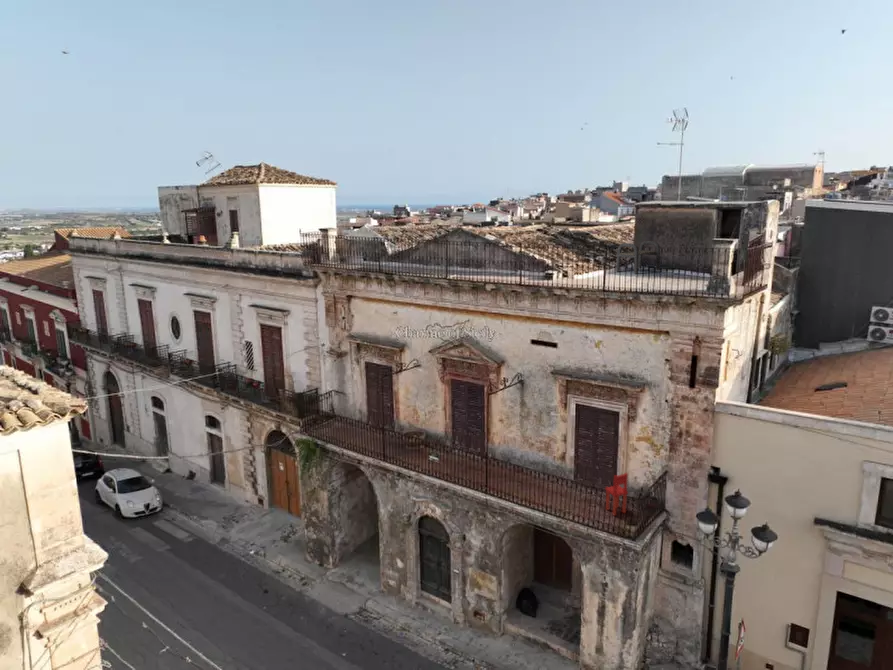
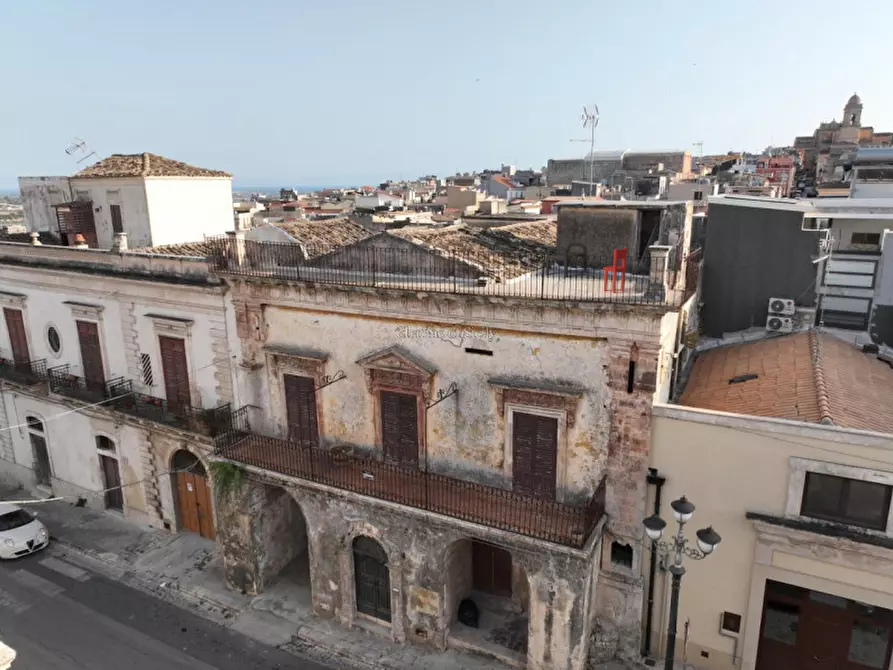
chair: present [606,473,628,515] -> present [603,248,627,292]

